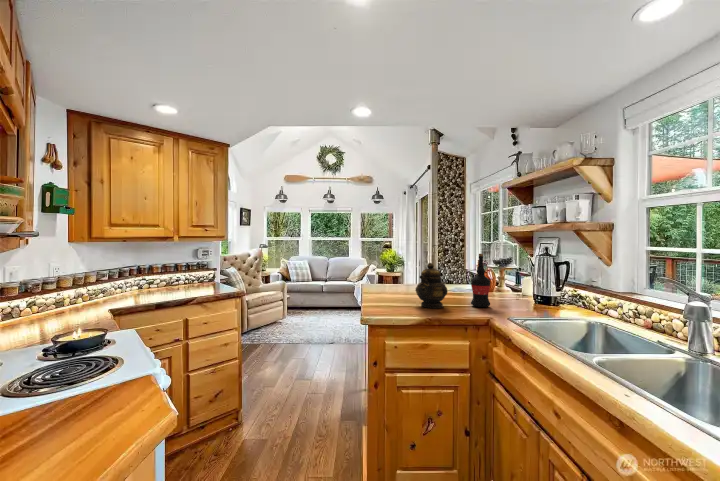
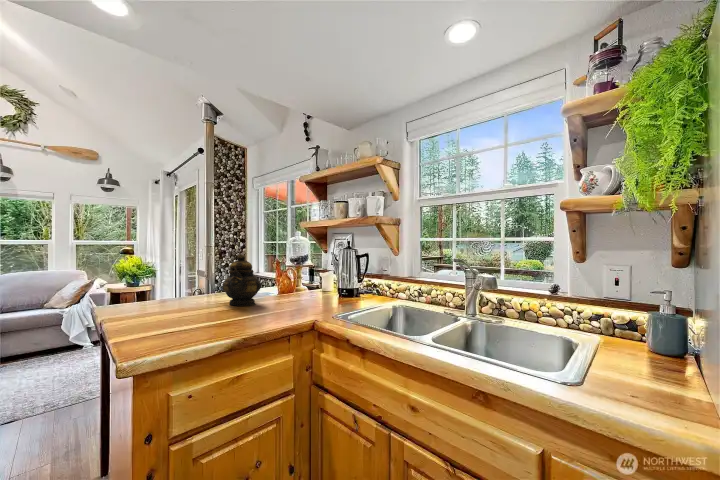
wine bottle: present [471,254,491,307] -> none [283,244,303,300]

